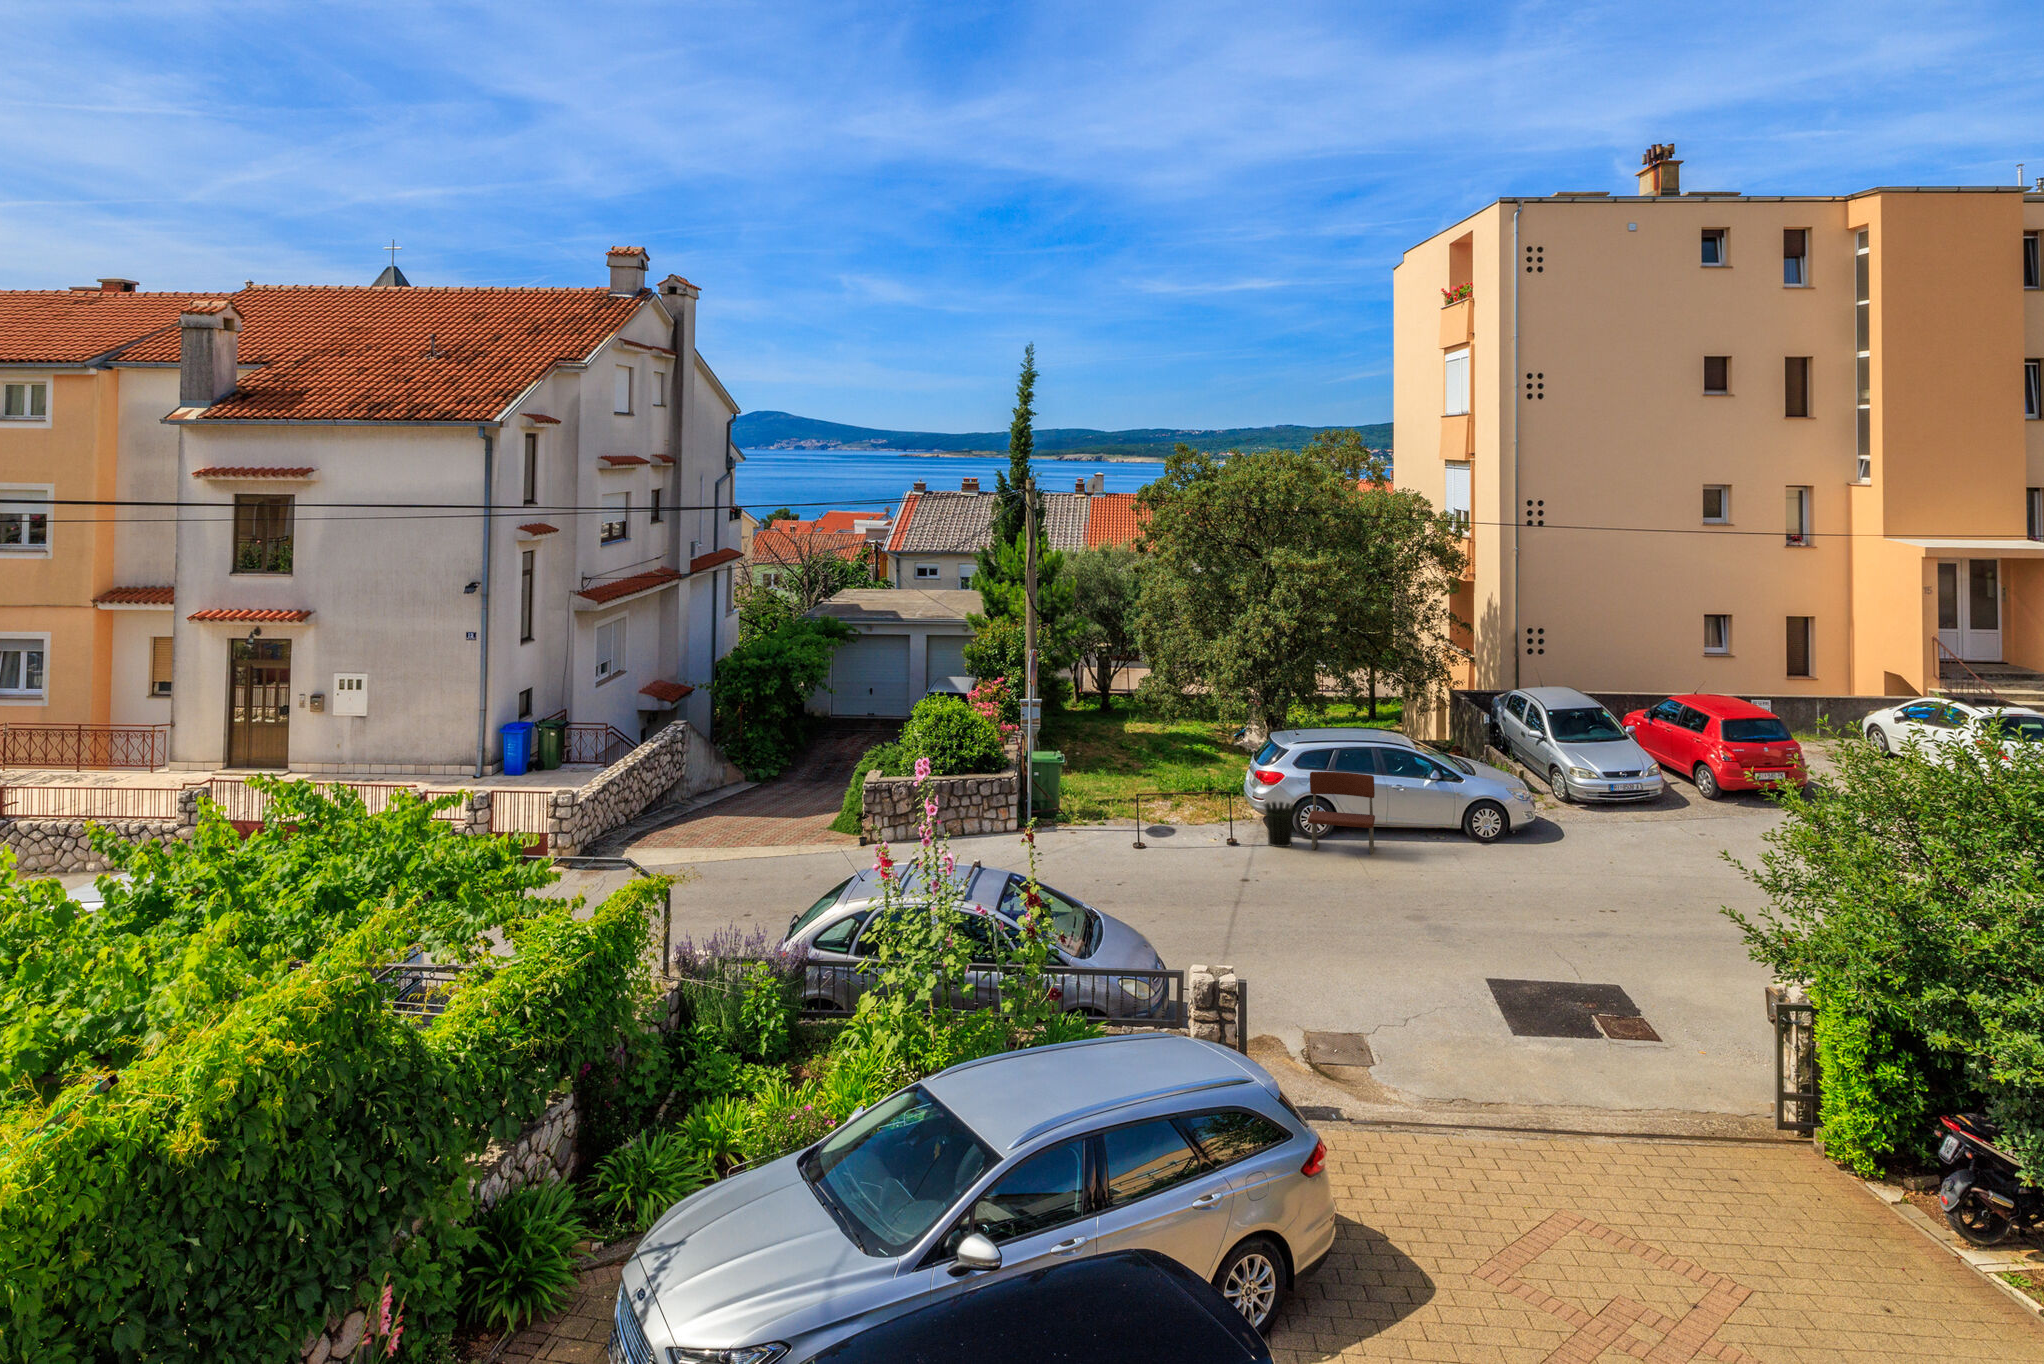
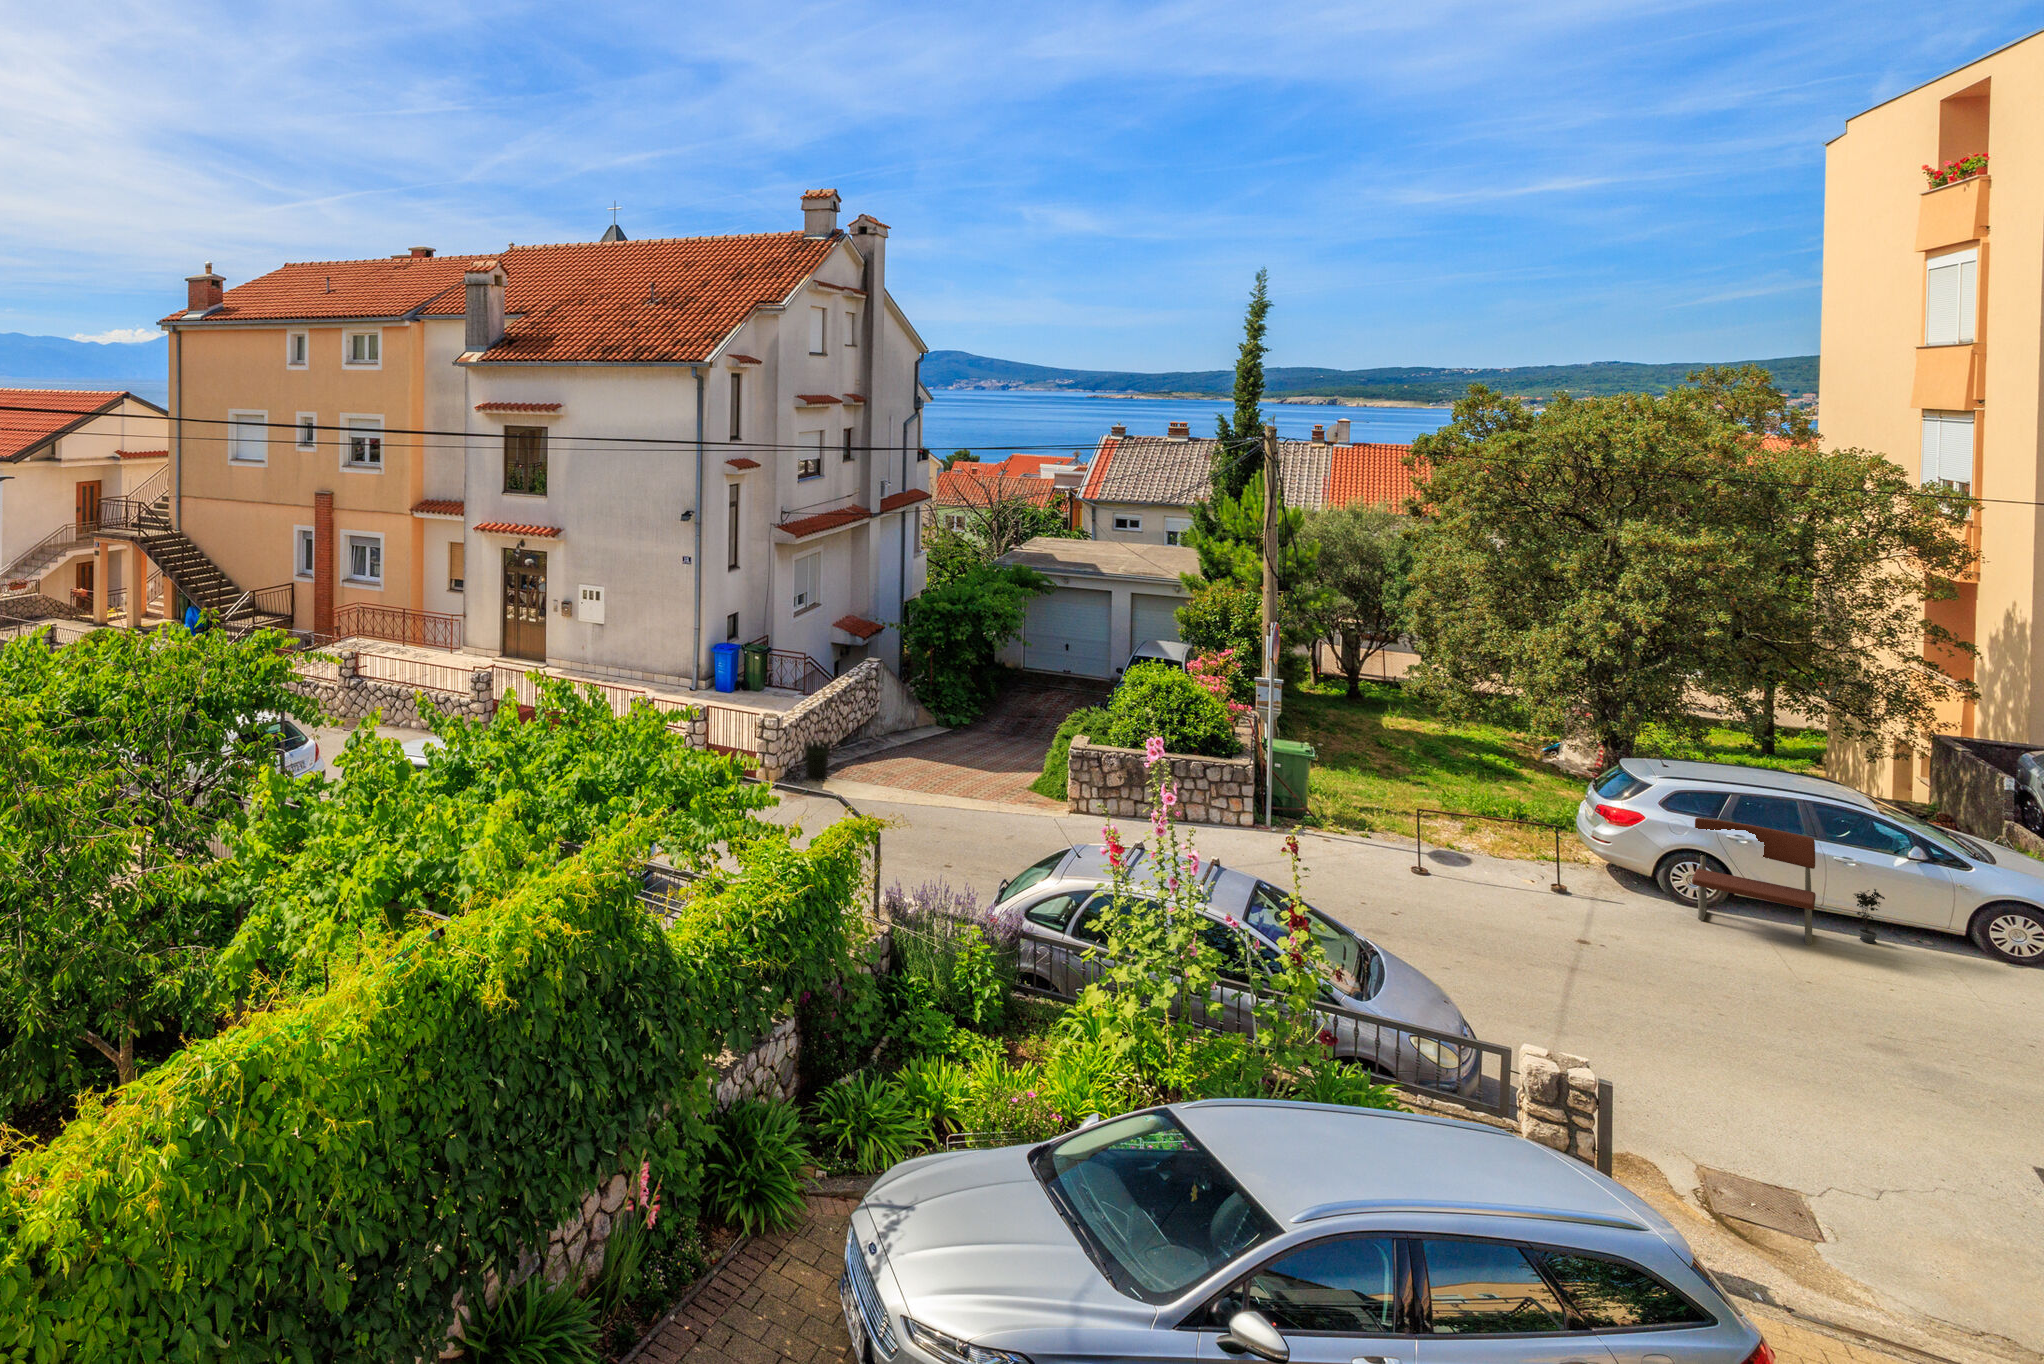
waste bin: present [1264,802,1294,847] -> present [804,741,830,781]
potted plant: present [855,810,871,846] -> present [1854,889,1885,944]

